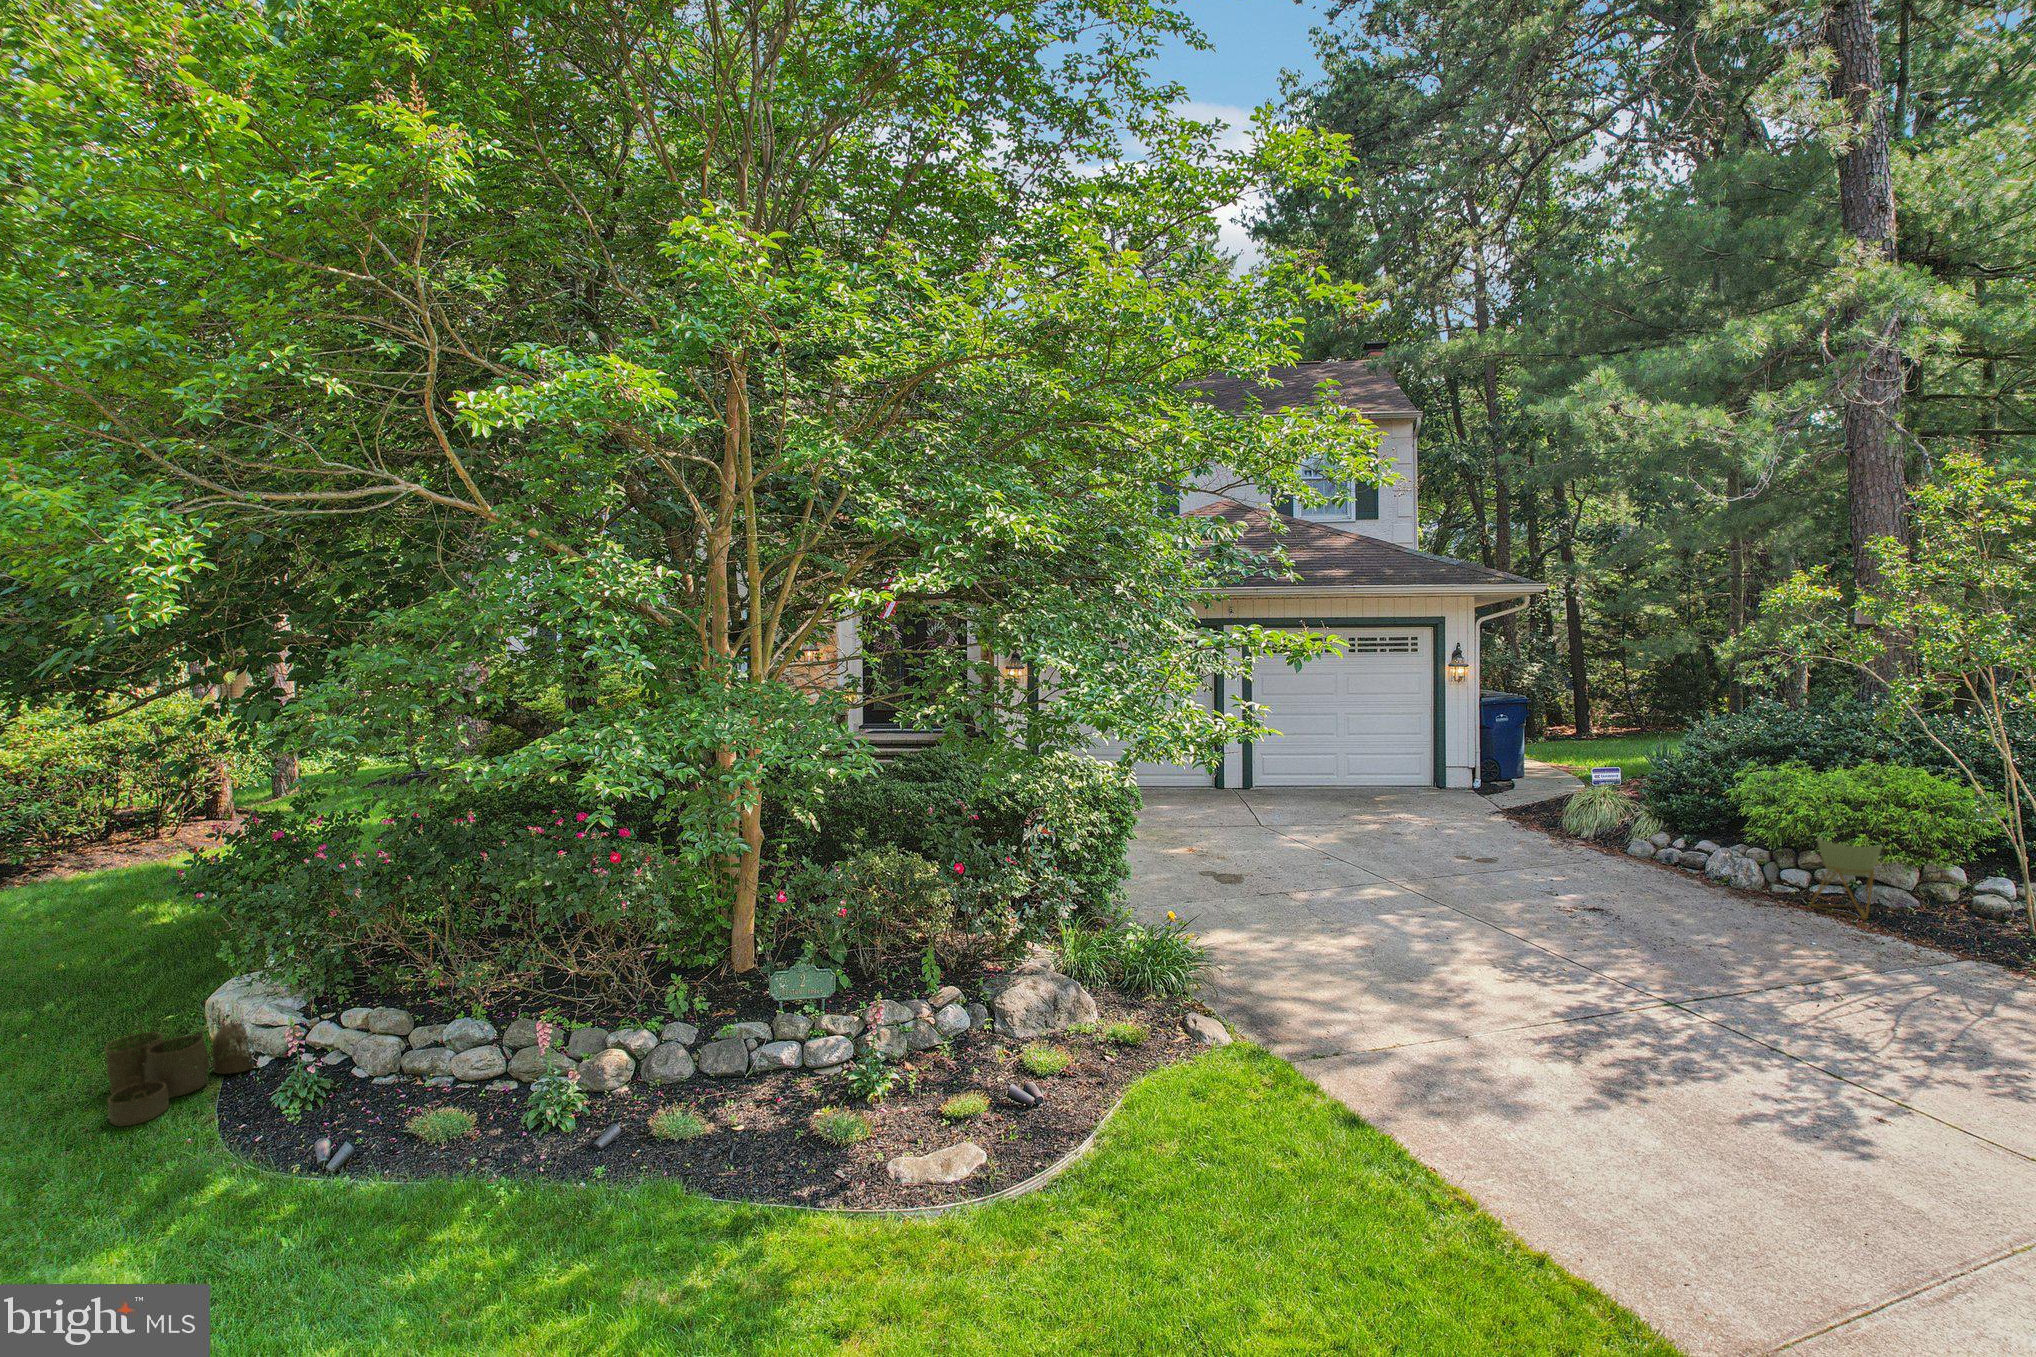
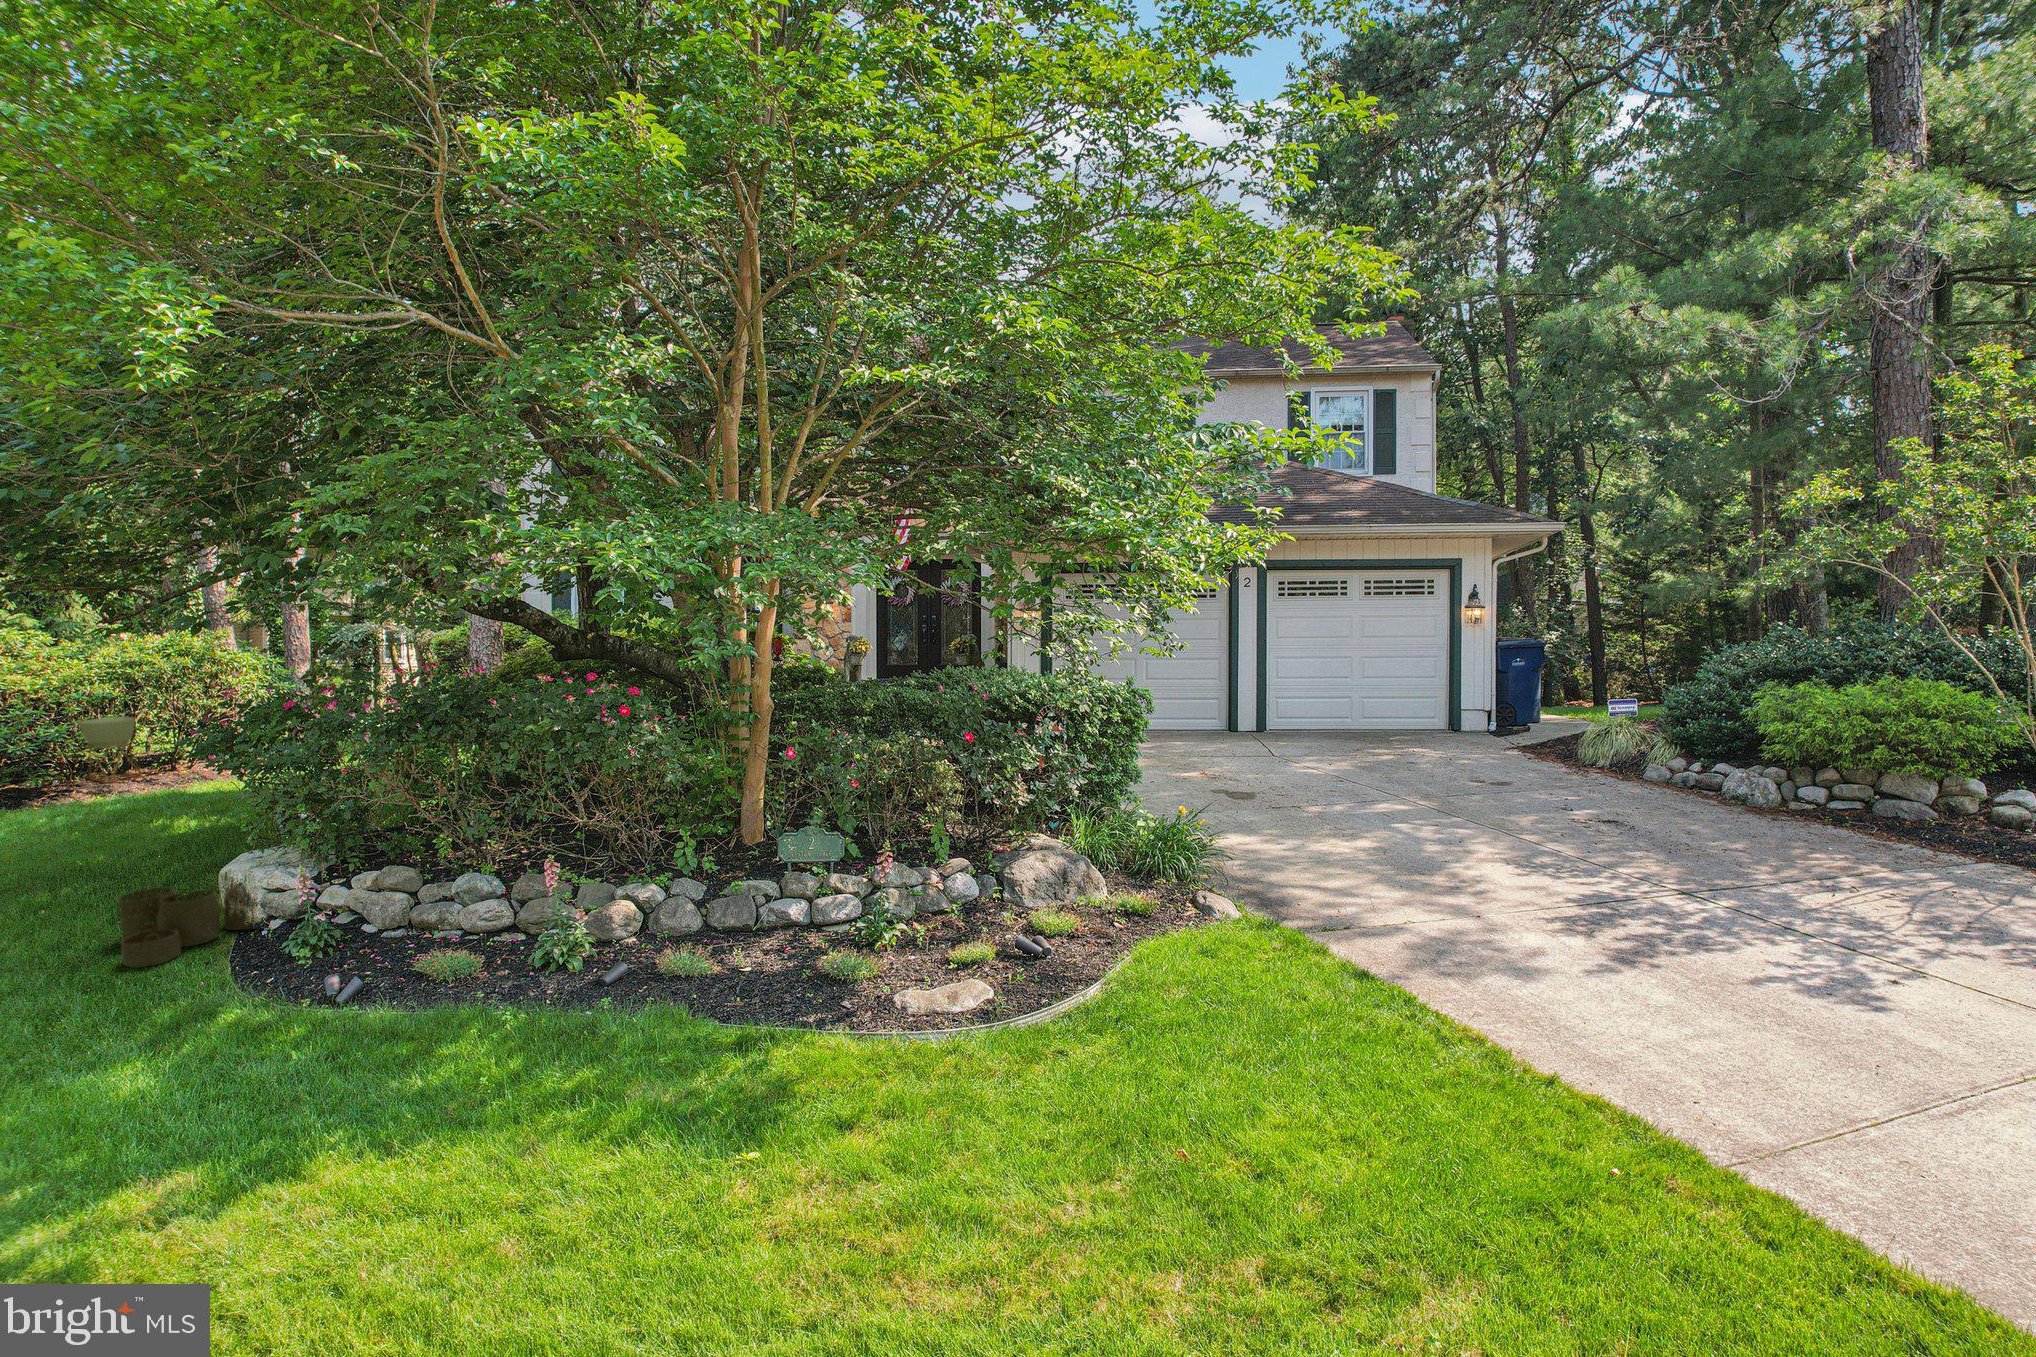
planter: present [1810,836,1882,920] -> present [79,717,142,783]

